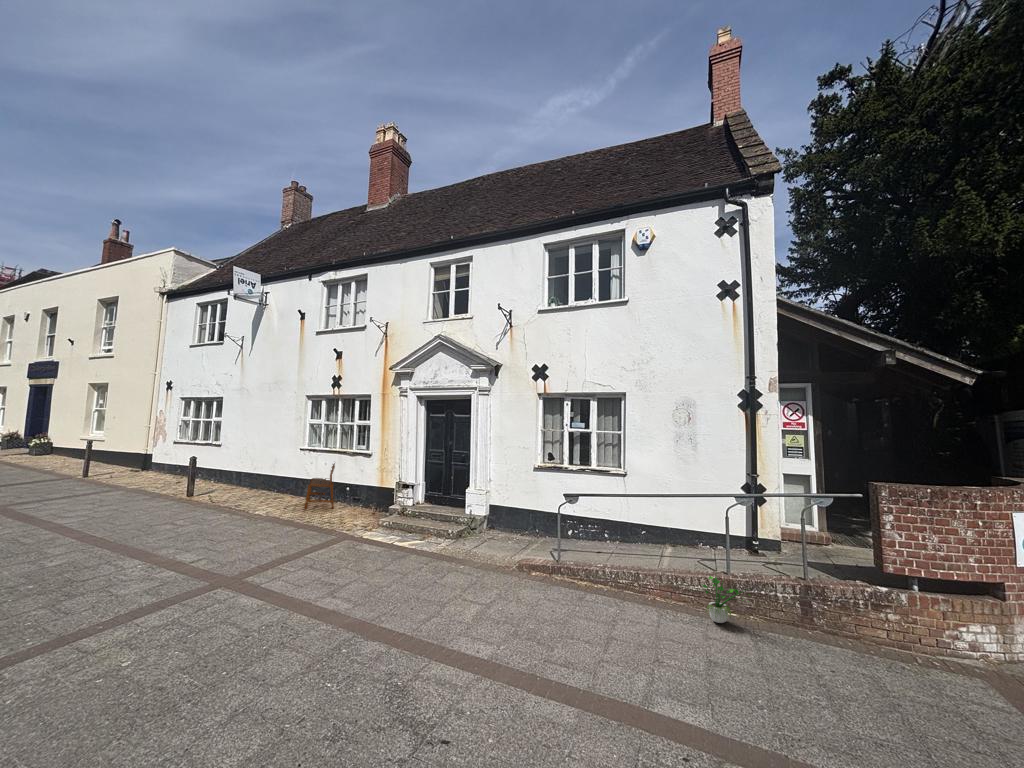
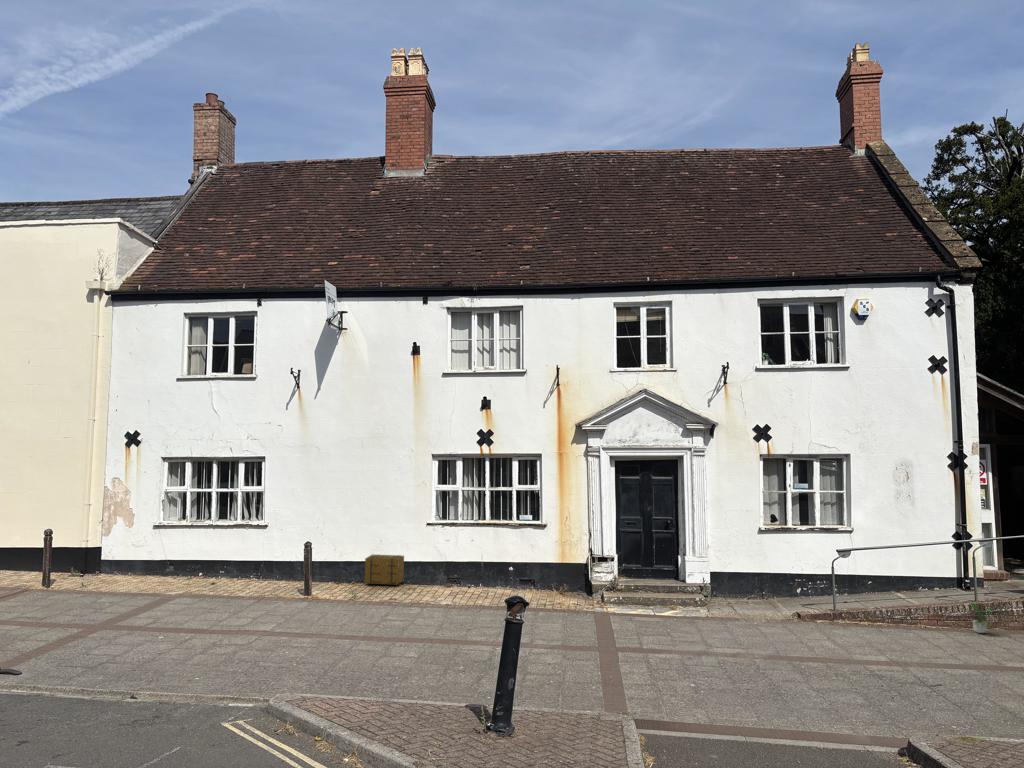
bench: present [305,463,335,509] -> none [455,536,510,594]
cardboard box: none [245,472,284,498] -> present [365,555,404,585]

